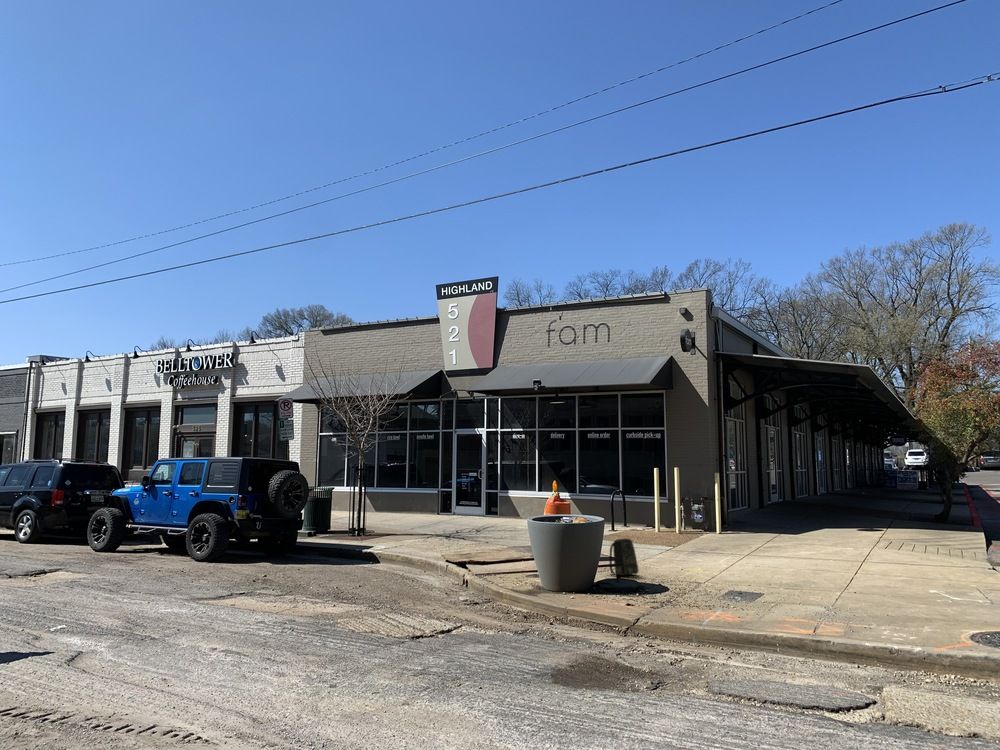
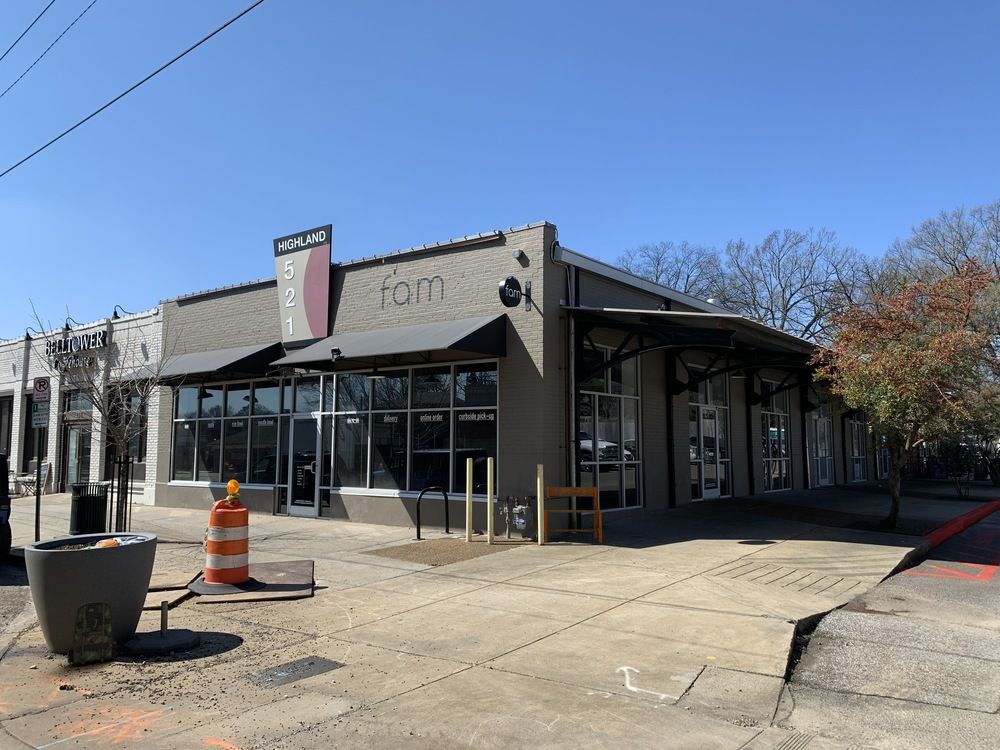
bench: none [706,489,756,530] -> present [544,487,602,542]

